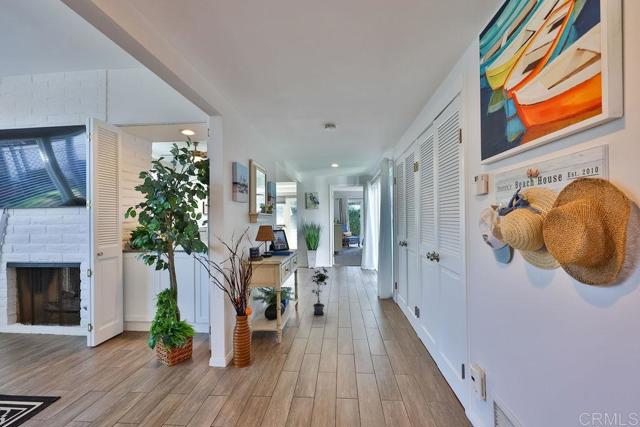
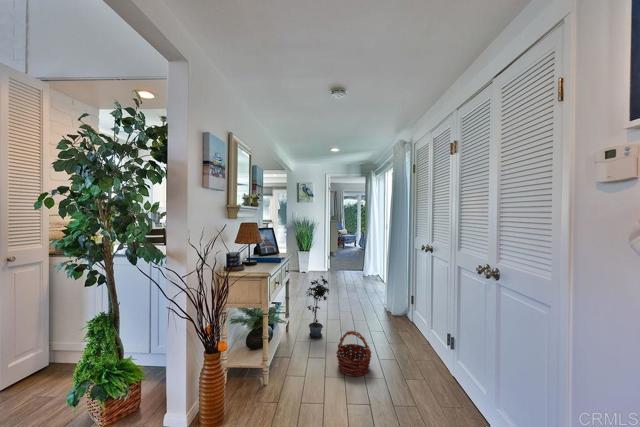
basket: none [332,305,359,338] -> present [336,331,371,376]

